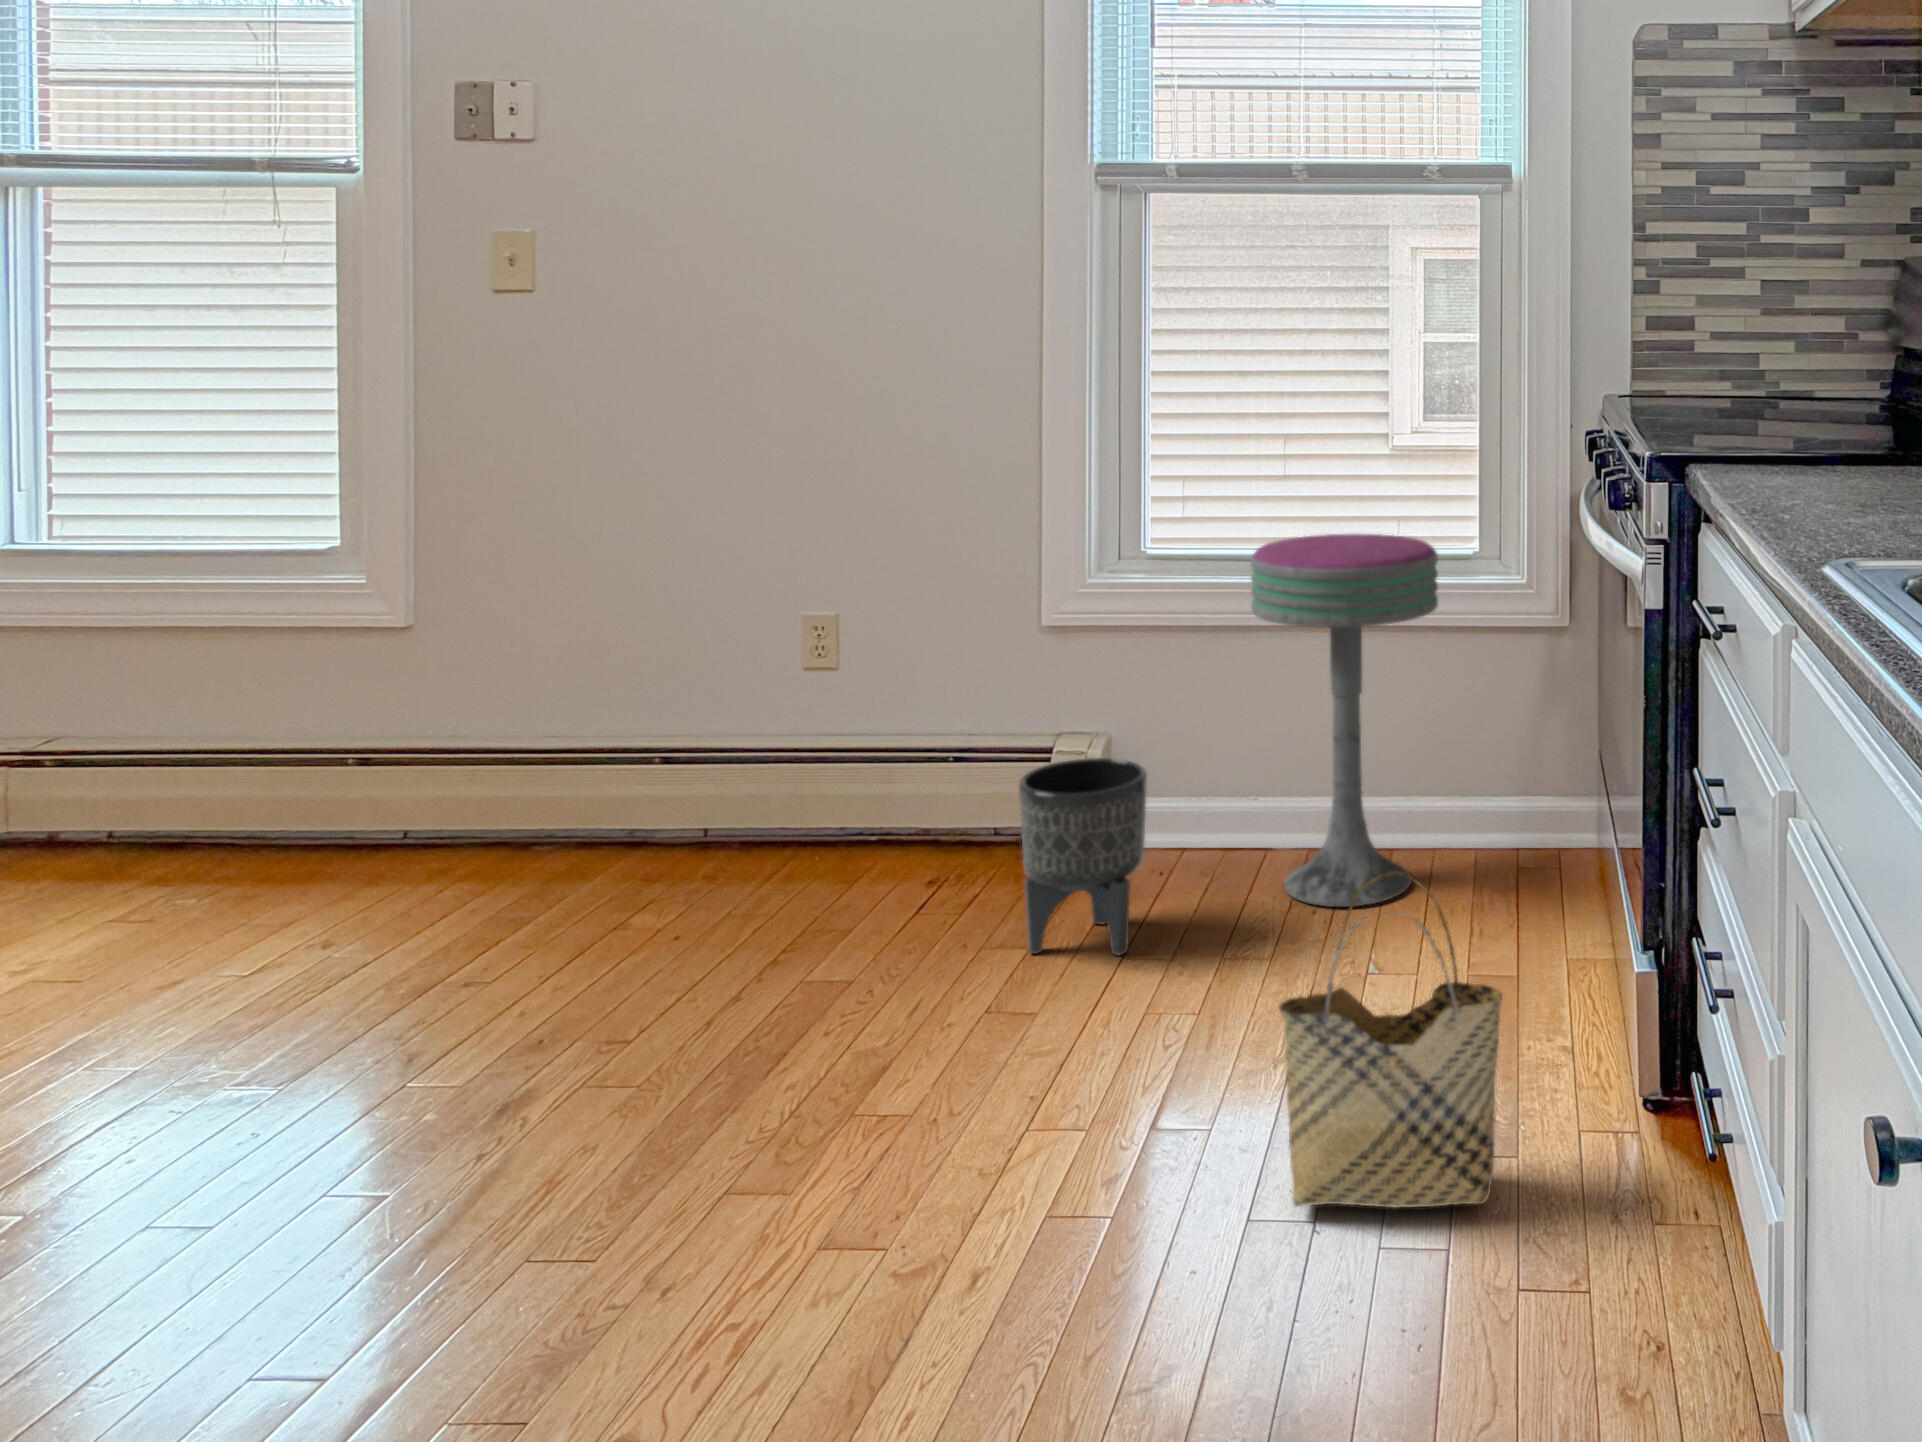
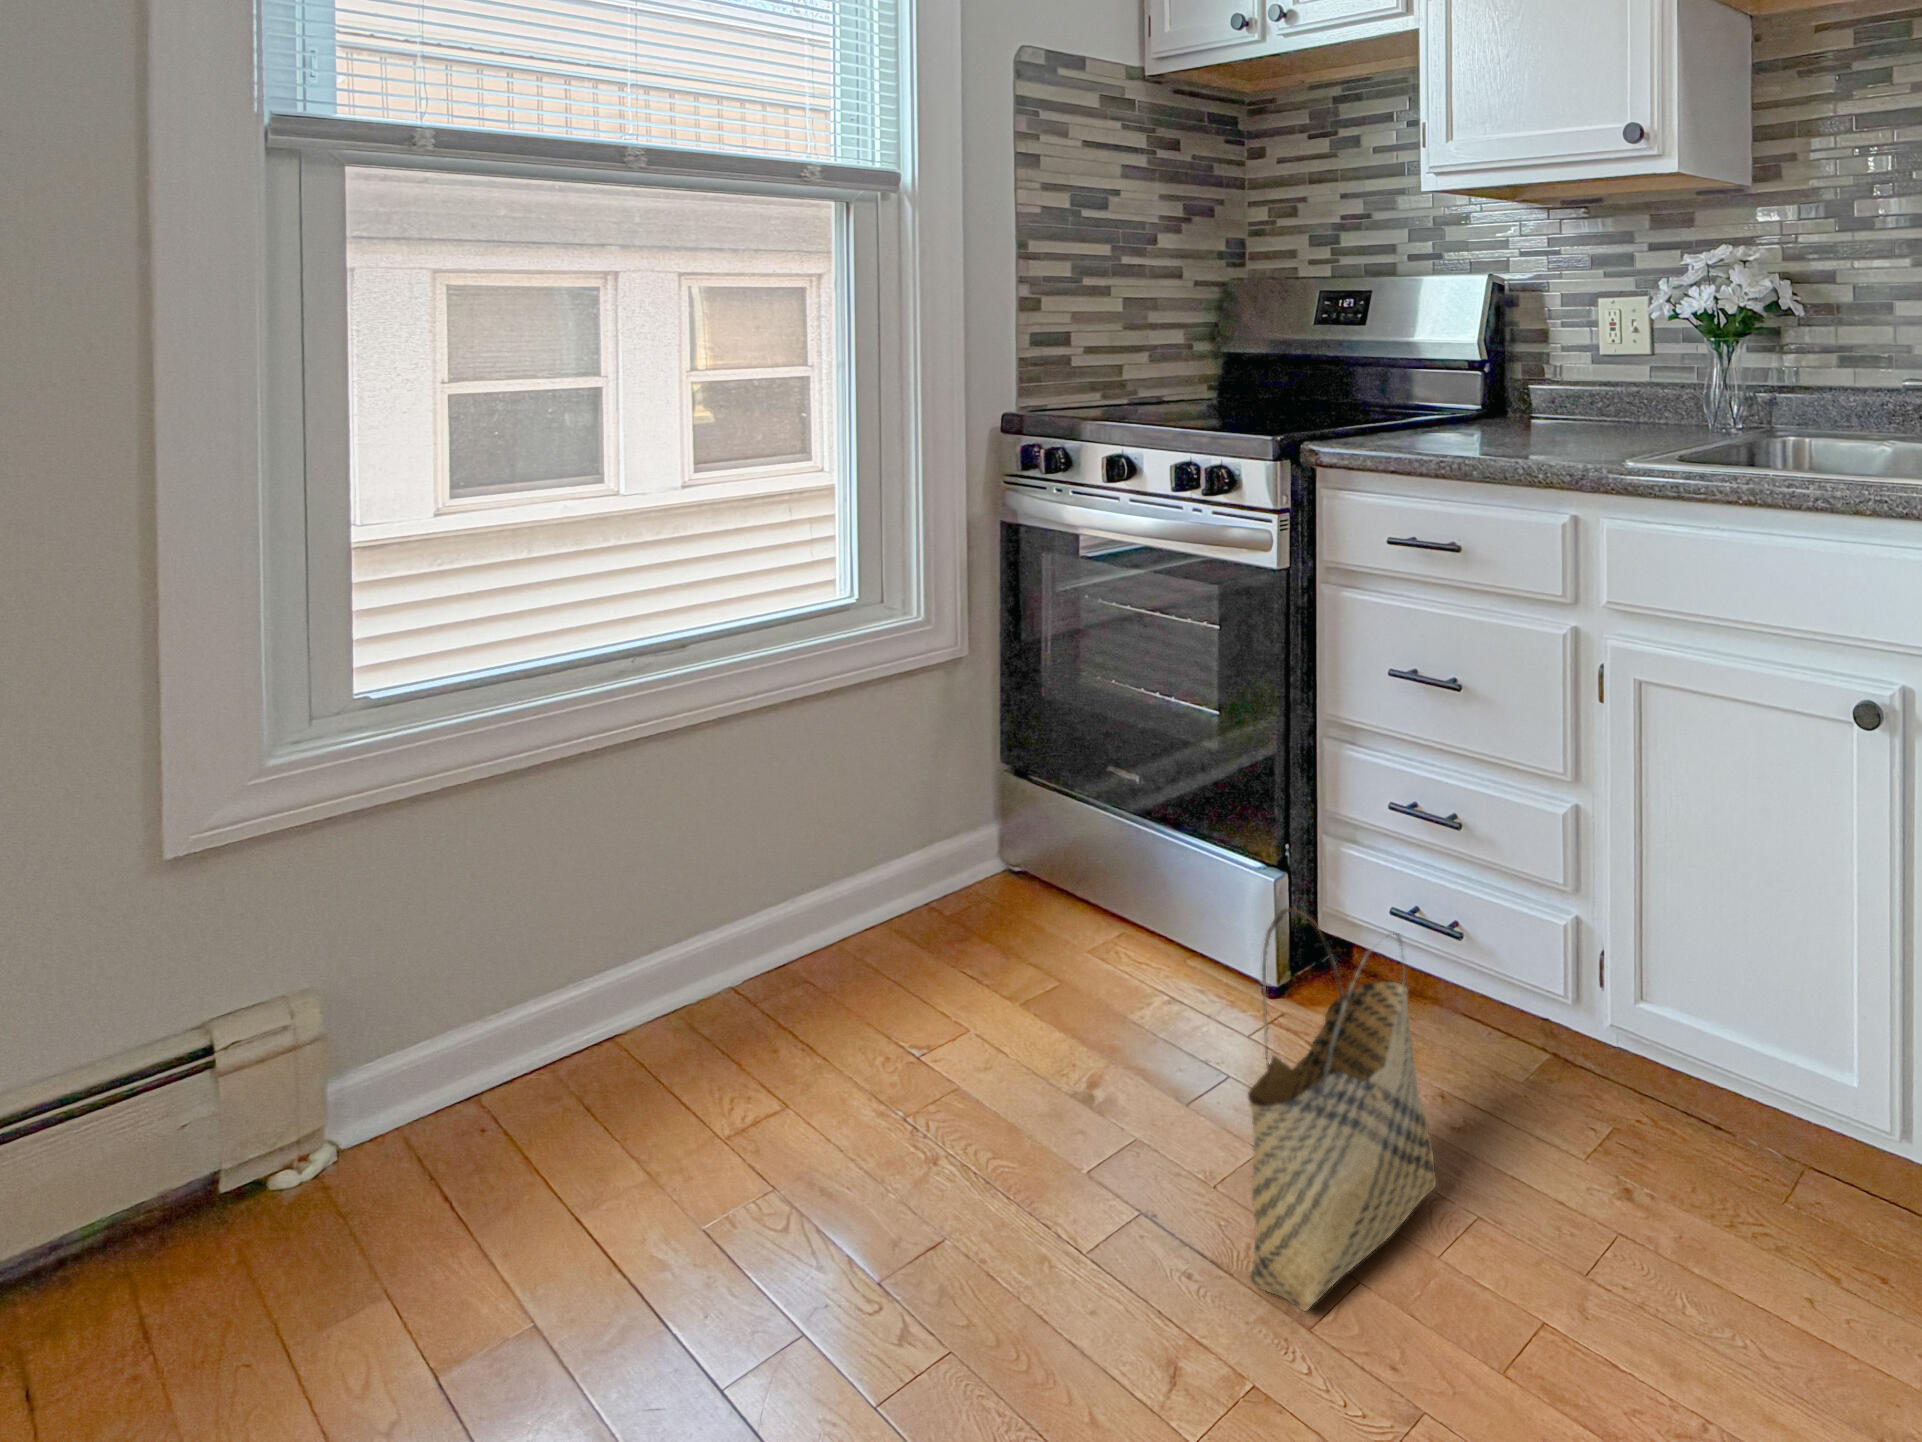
bar stool: present [1251,534,1438,907] -> none [644,593,905,1069]
planter: present [1019,758,1147,955] -> none [388,978,625,1340]

